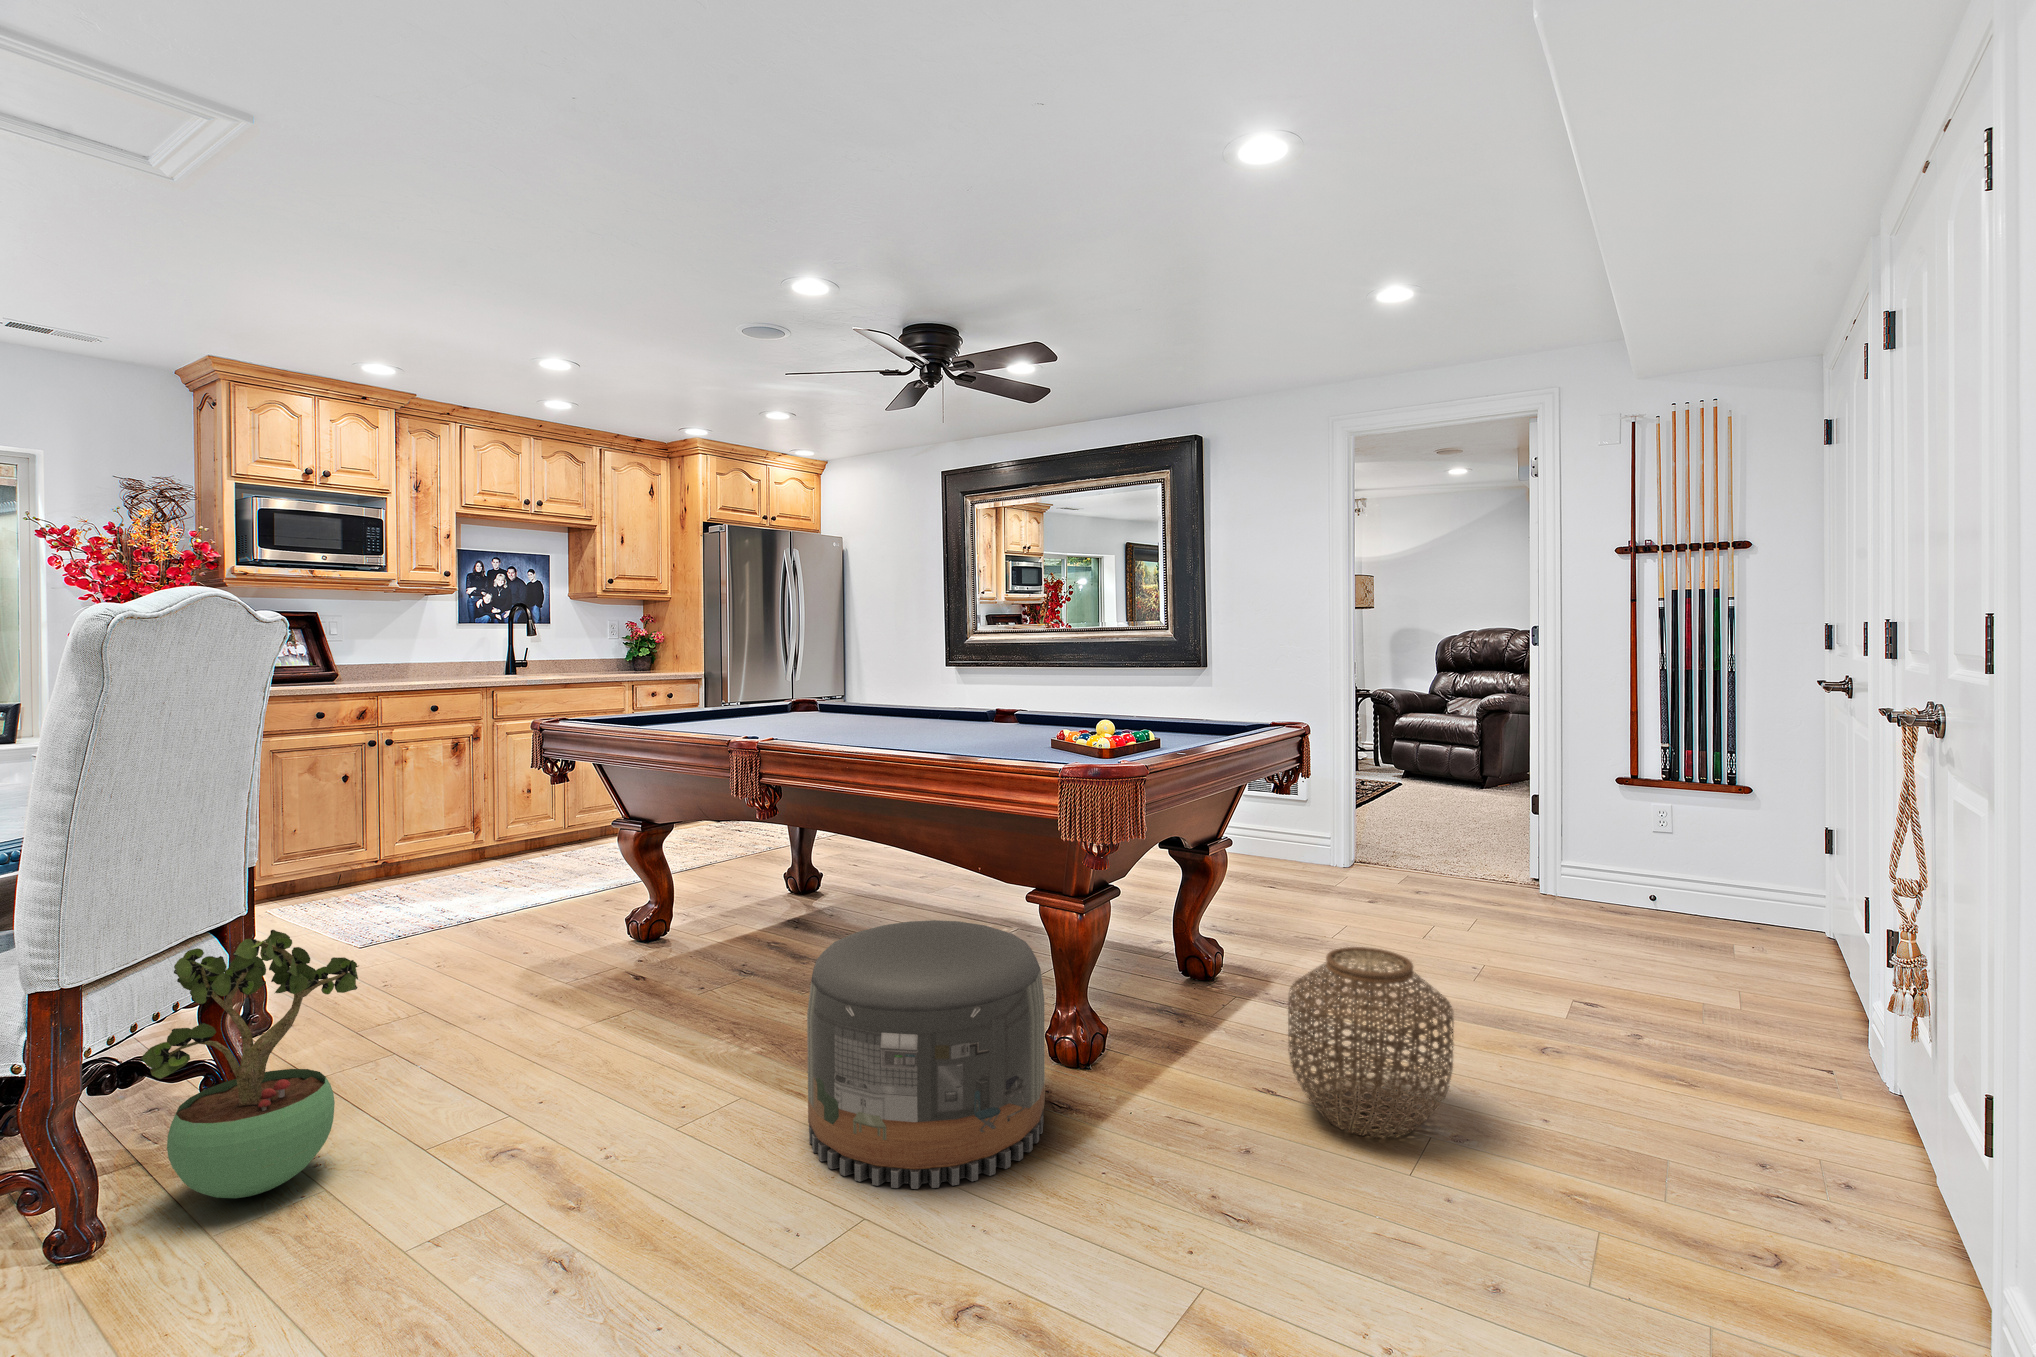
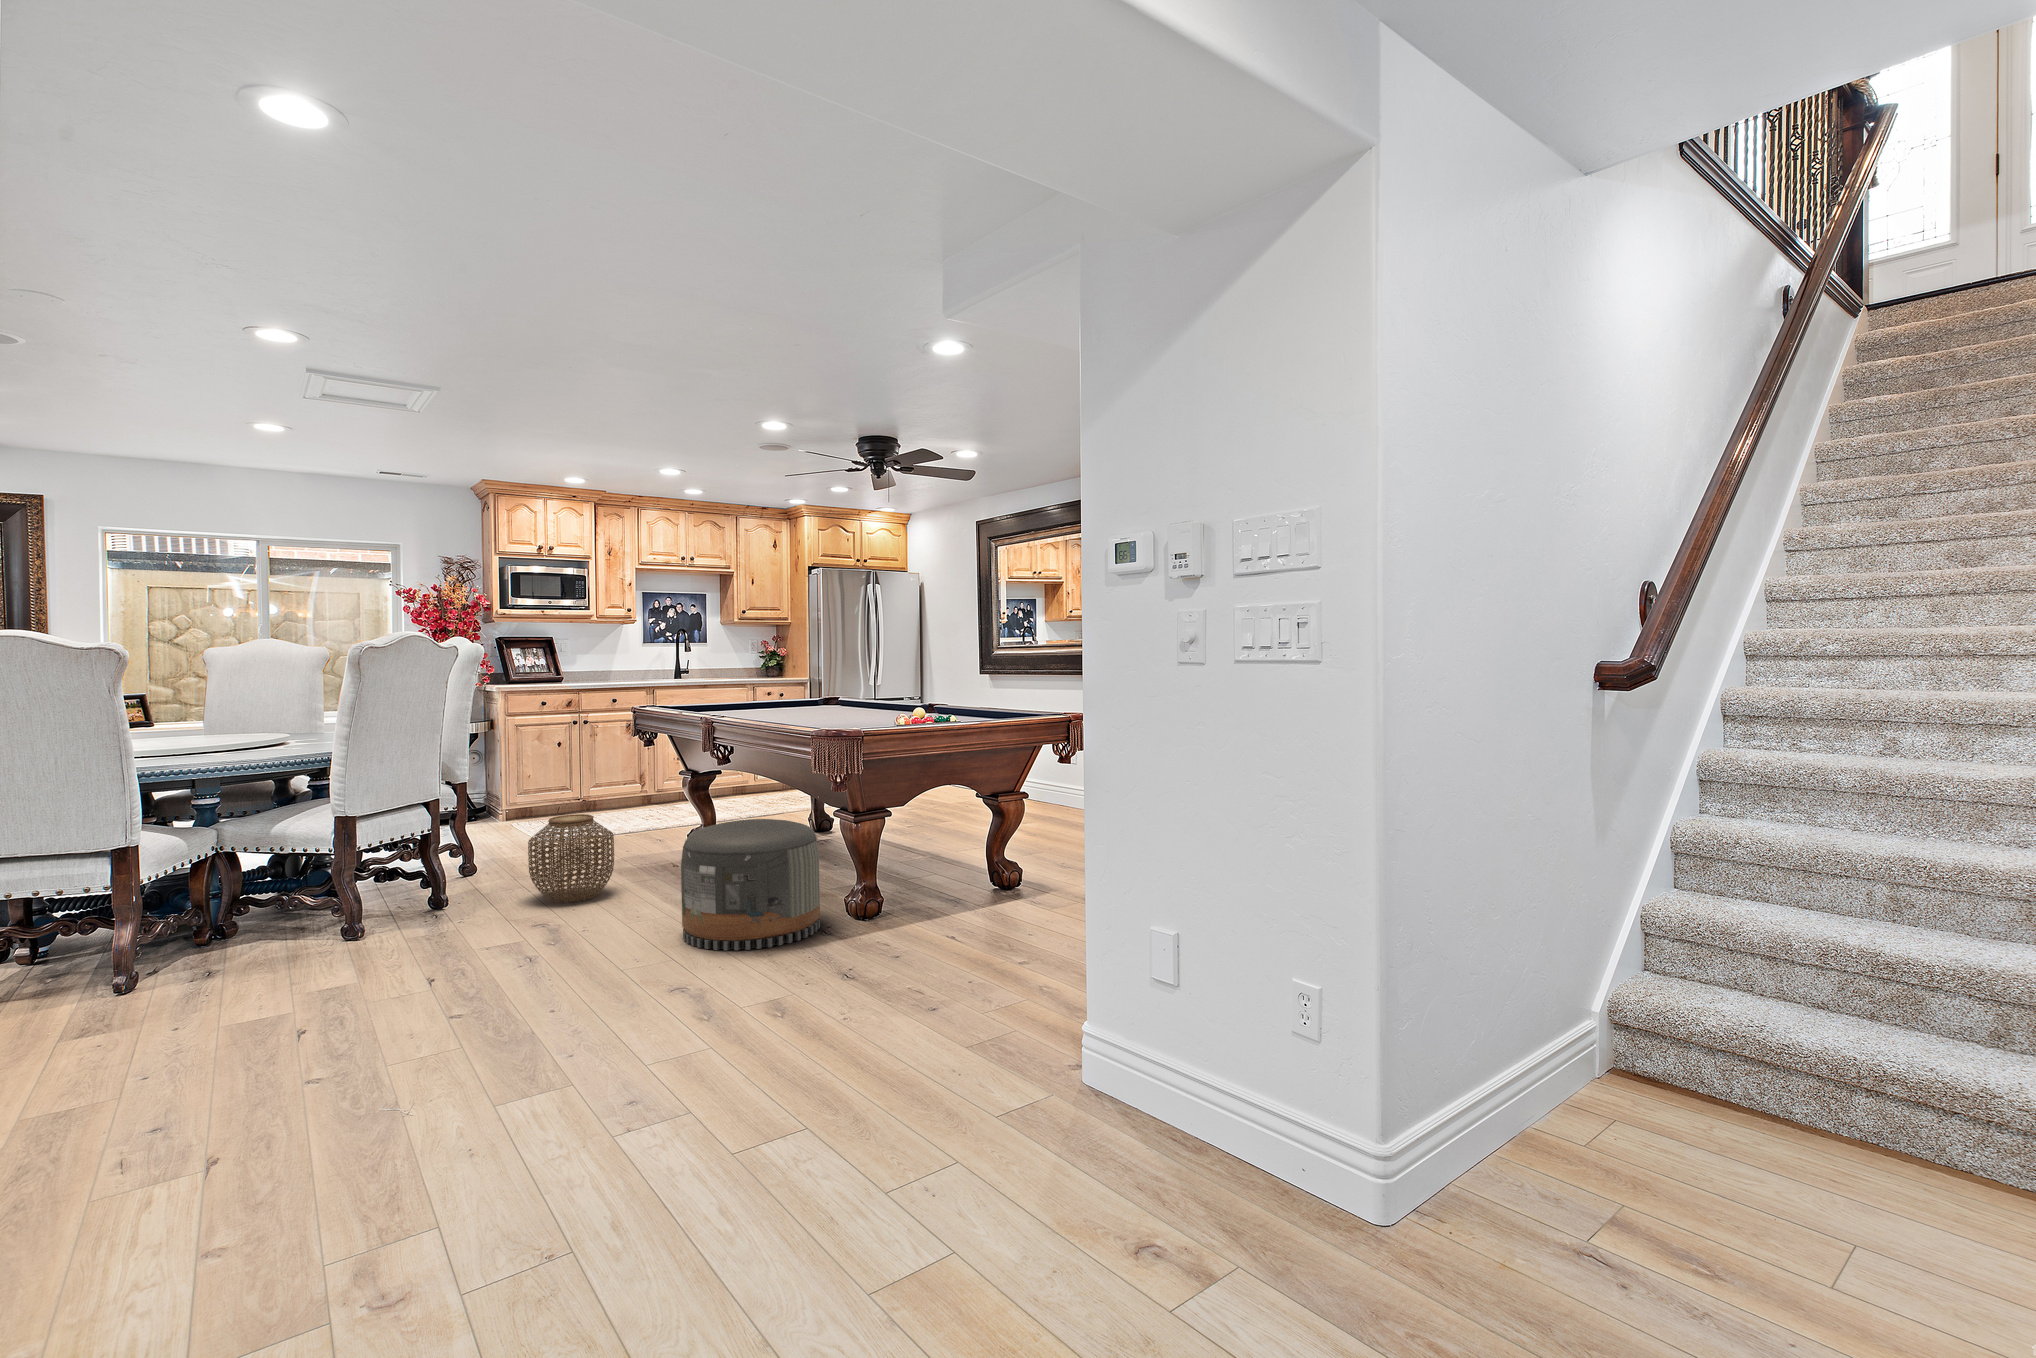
potted plant: present [140,930,359,1198] -> none [383,800,478,929]
woven basket: present [1288,947,1454,1138] -> present [528,814,614,903]

